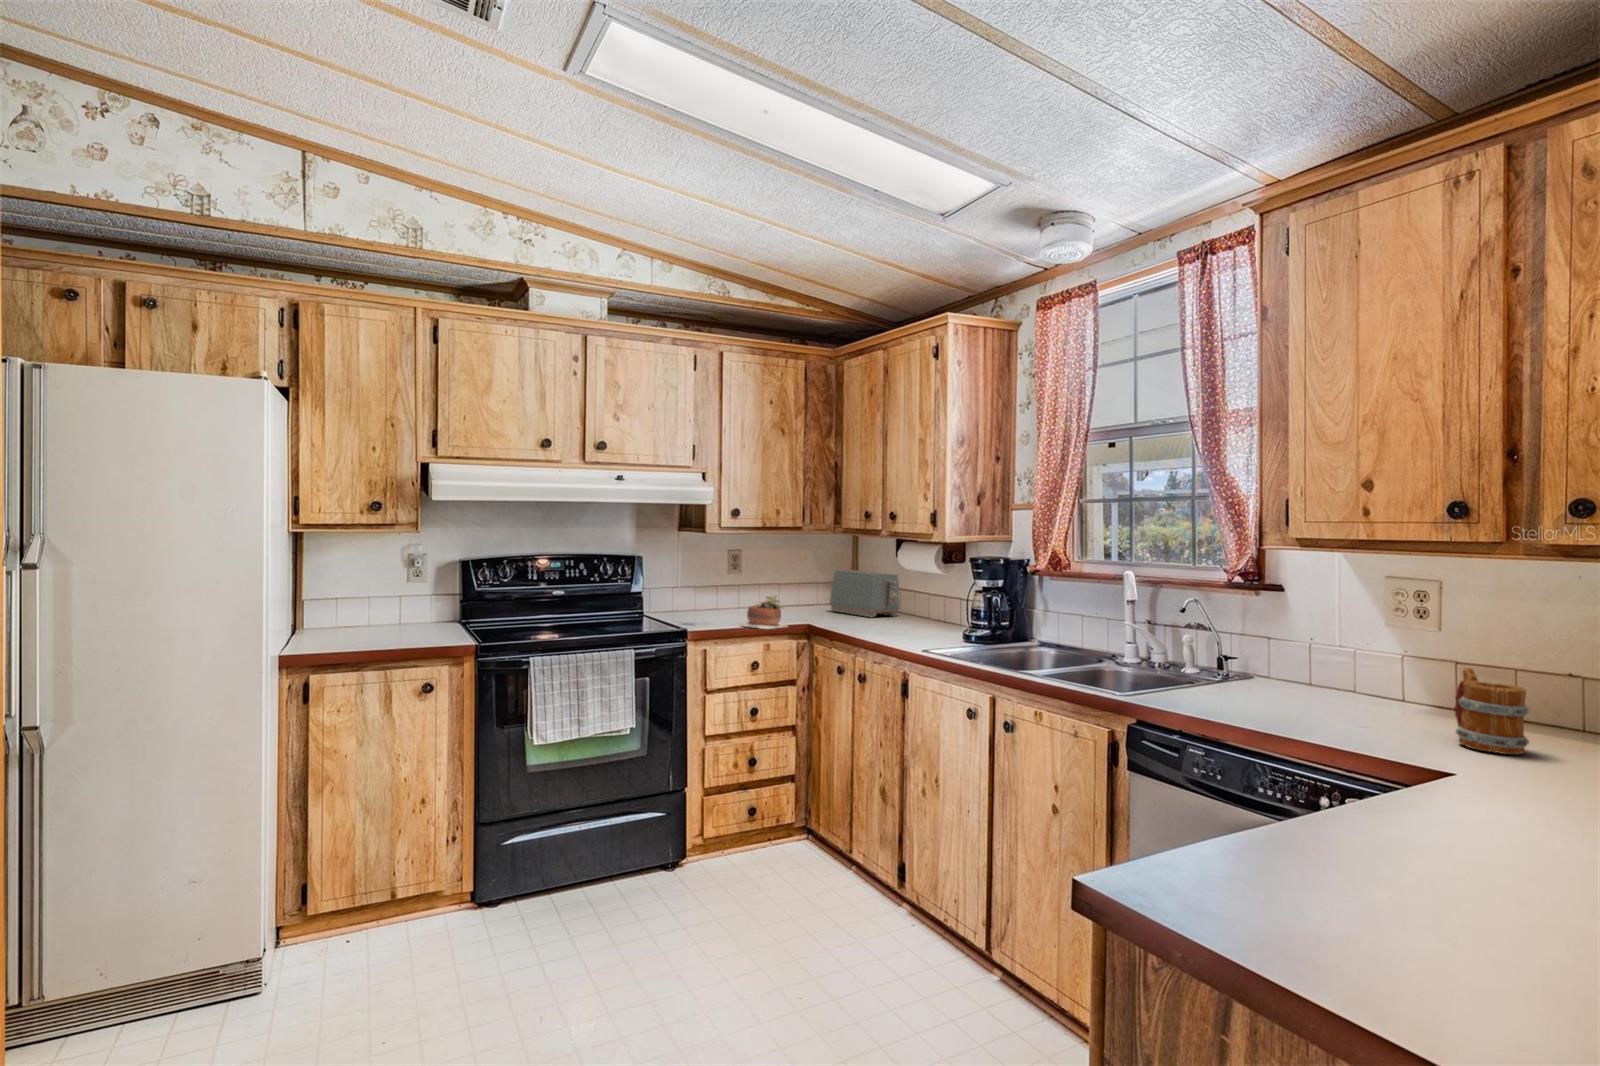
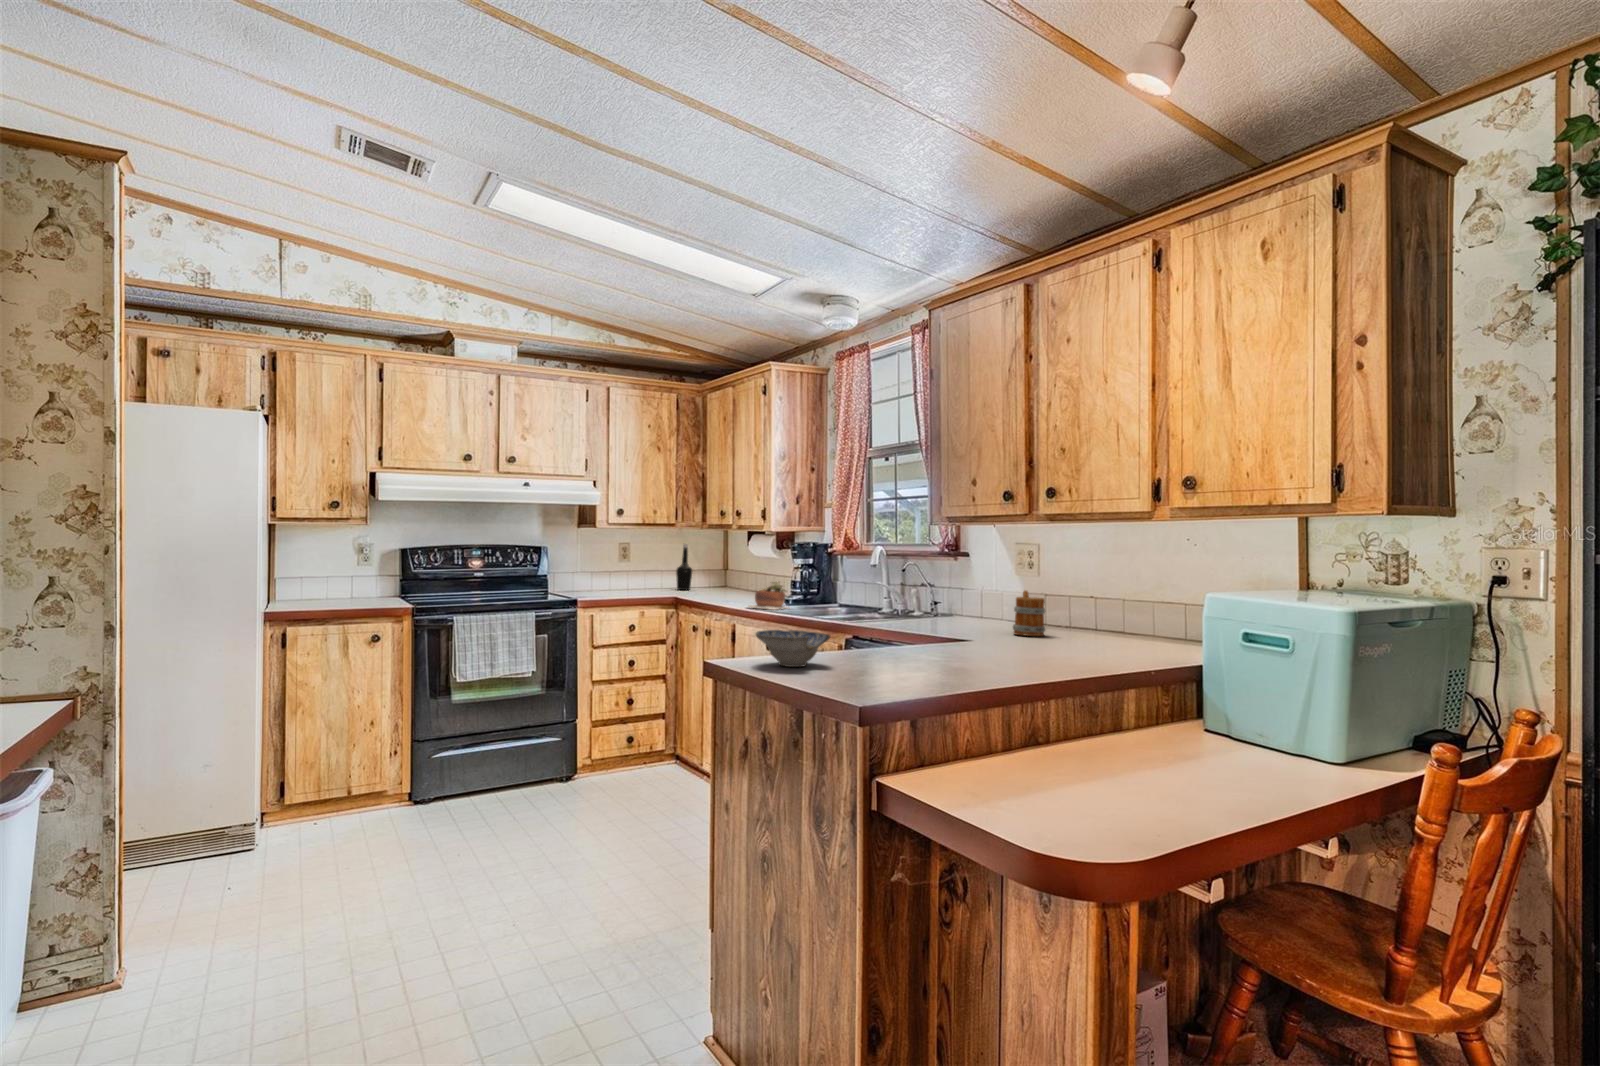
bottle: none [799,550,819,609] -> present [676,544,692,590]
toaster: present [830,570,900,617] -> none [700,558,753,594]
succulent plant: present [739,596,787,629] -> present [749,581,790,610]
ceramic bowl: none [1190,812,1380,922] -> present [756,630,830,667]

